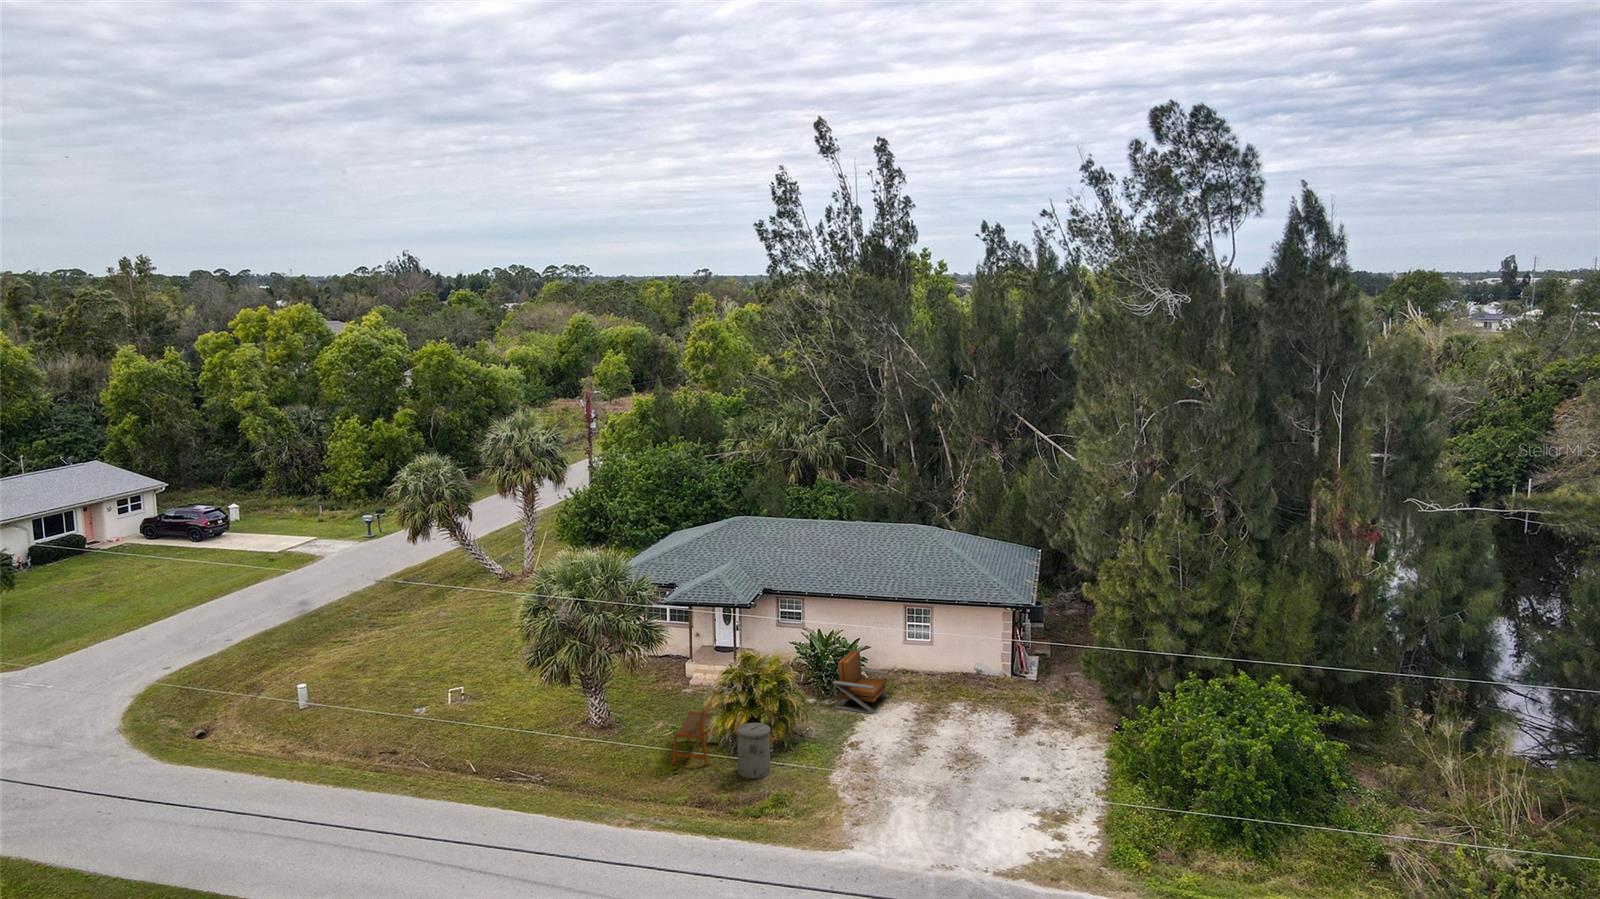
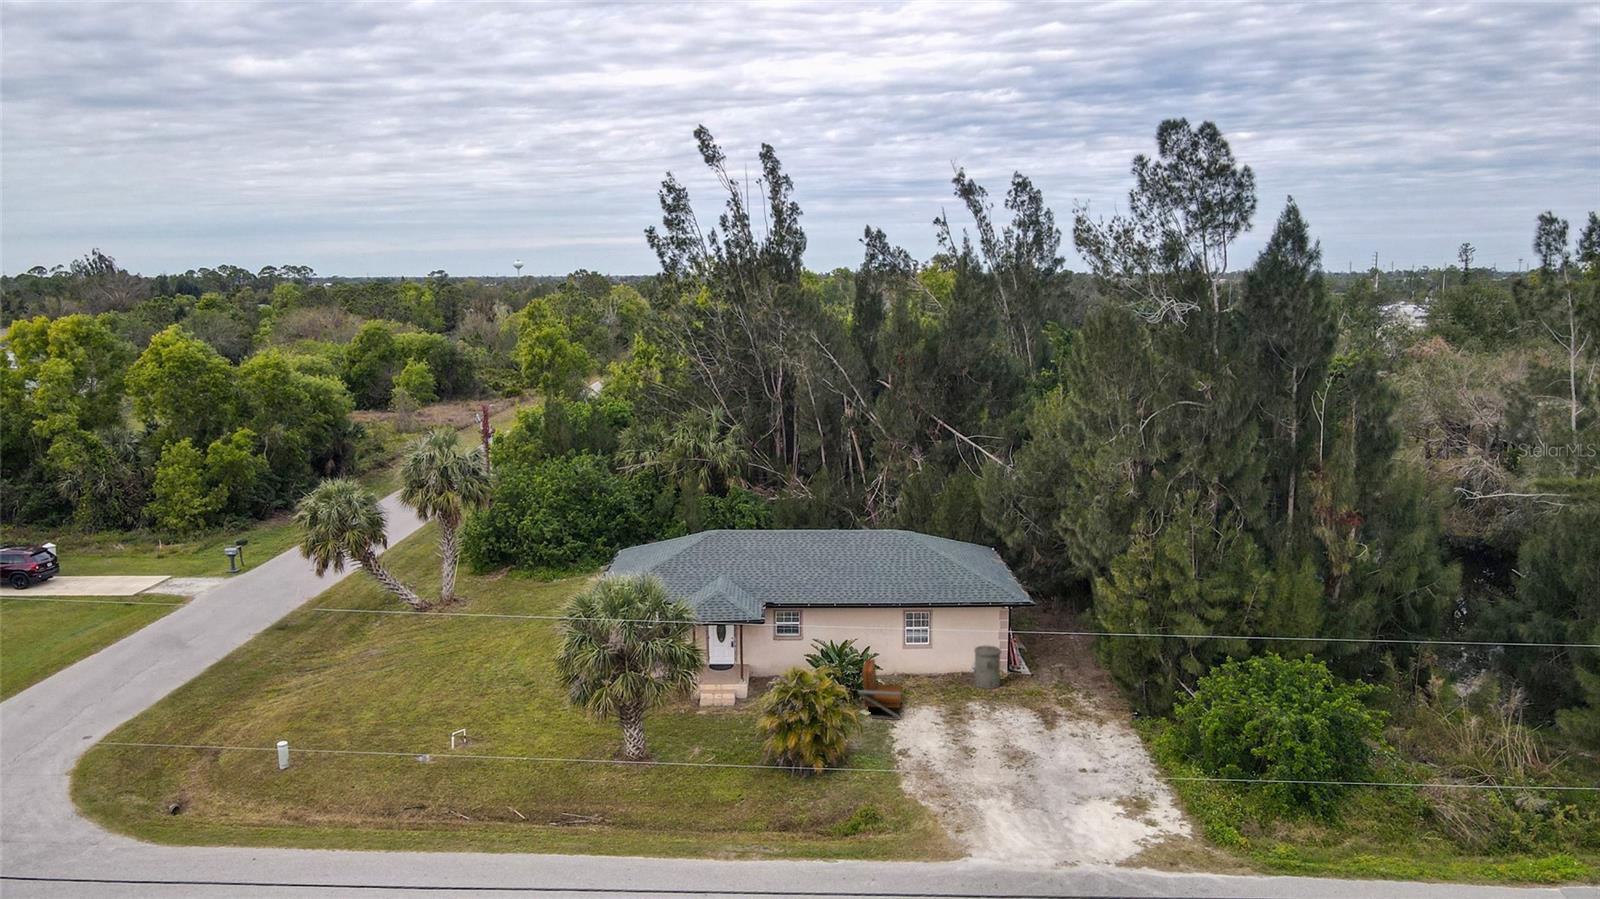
bench: present [672,692,717,766] -> none [735,712,774,792]
trash can: present [737,723,771,778] -> present [974,646,1001,689]

